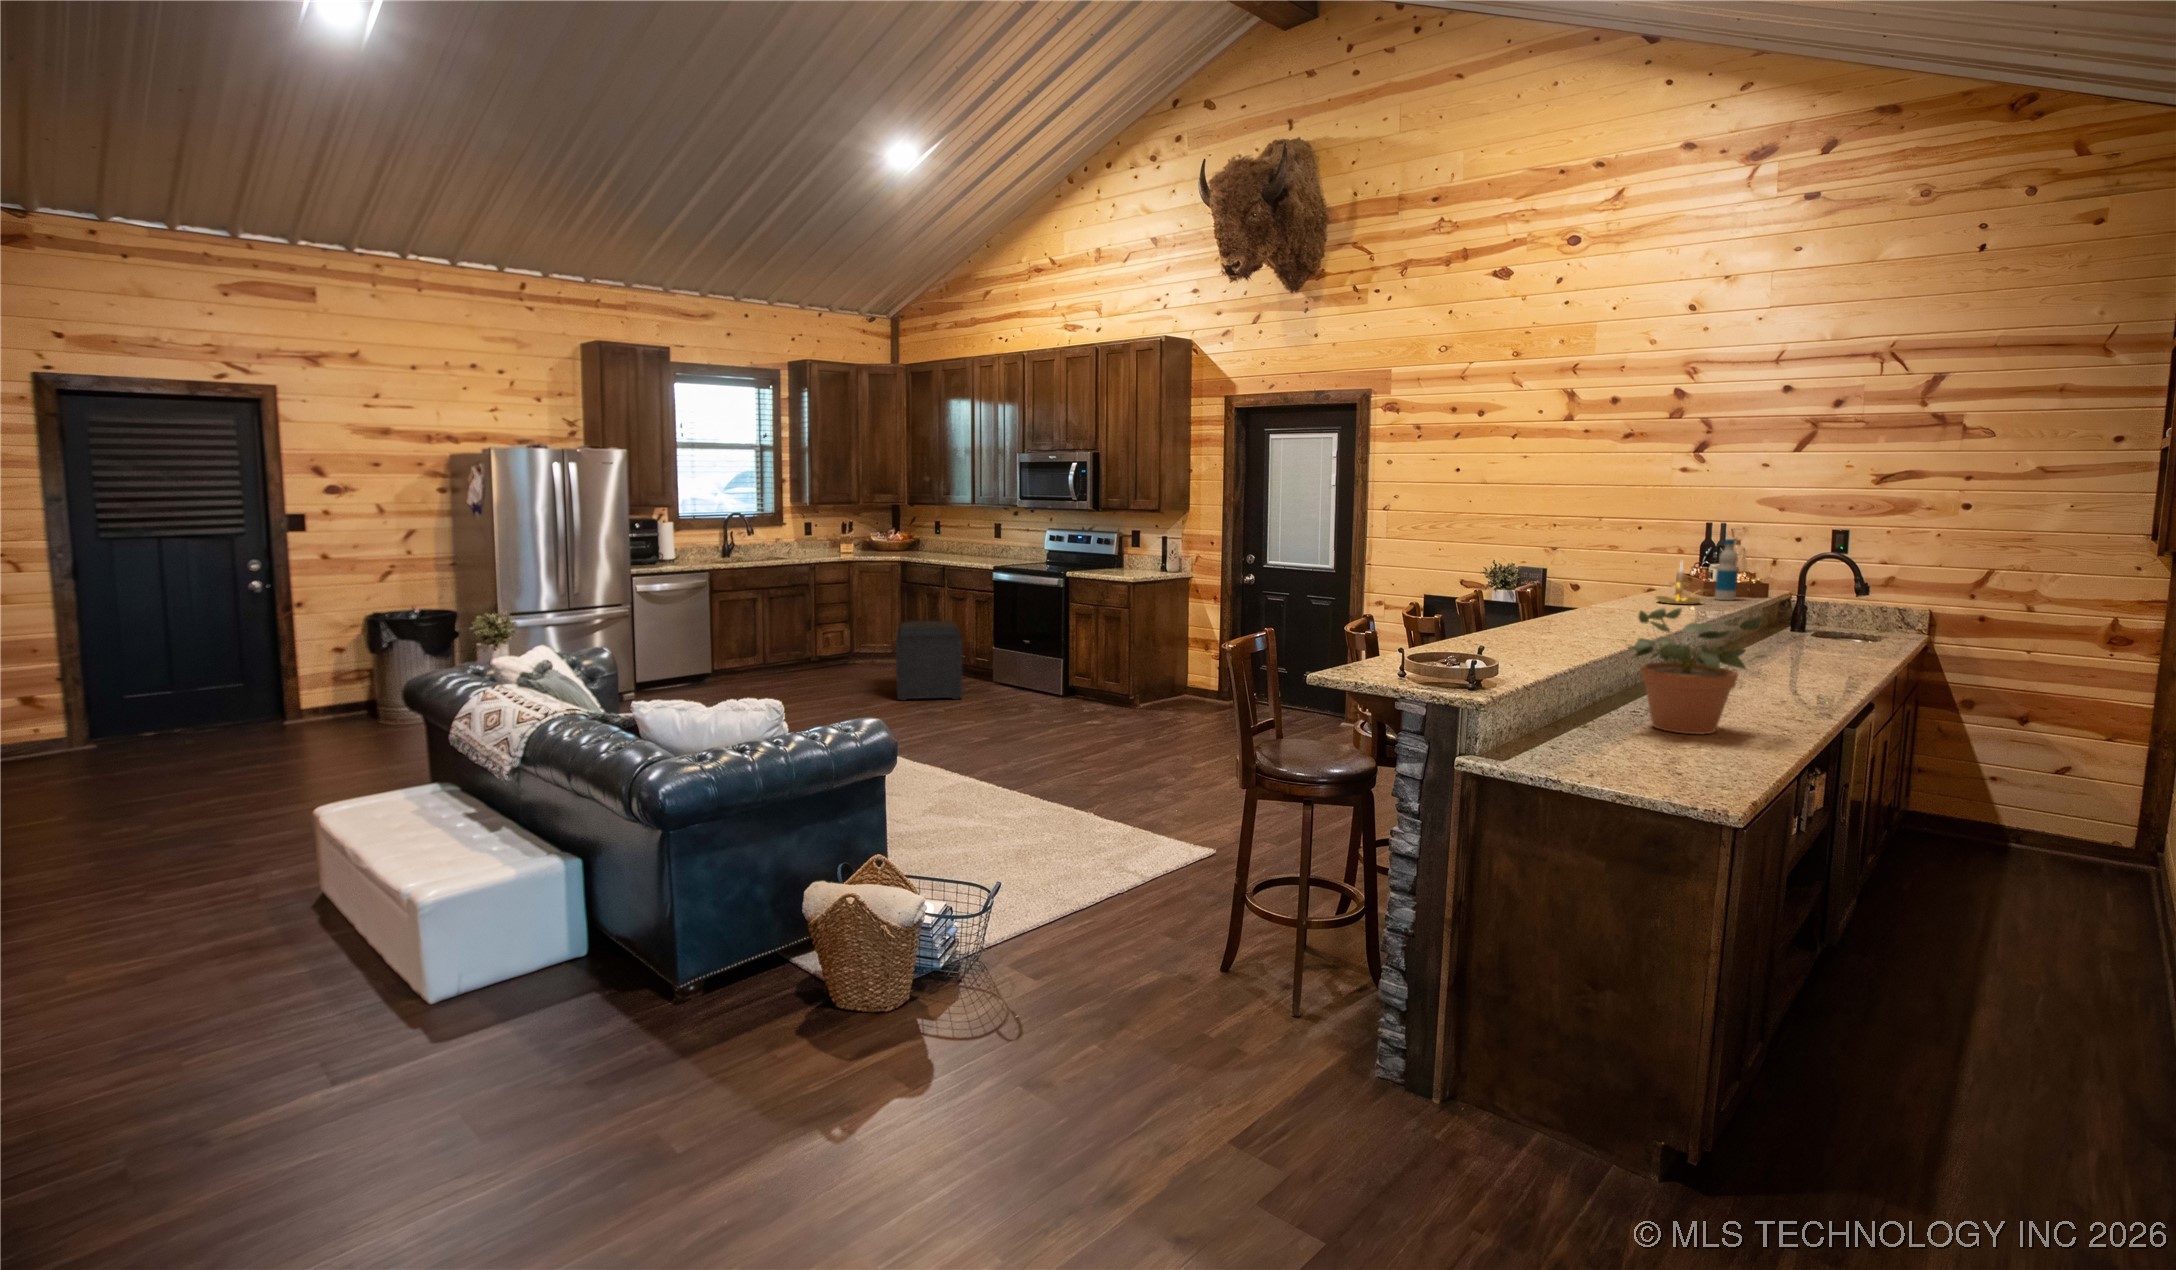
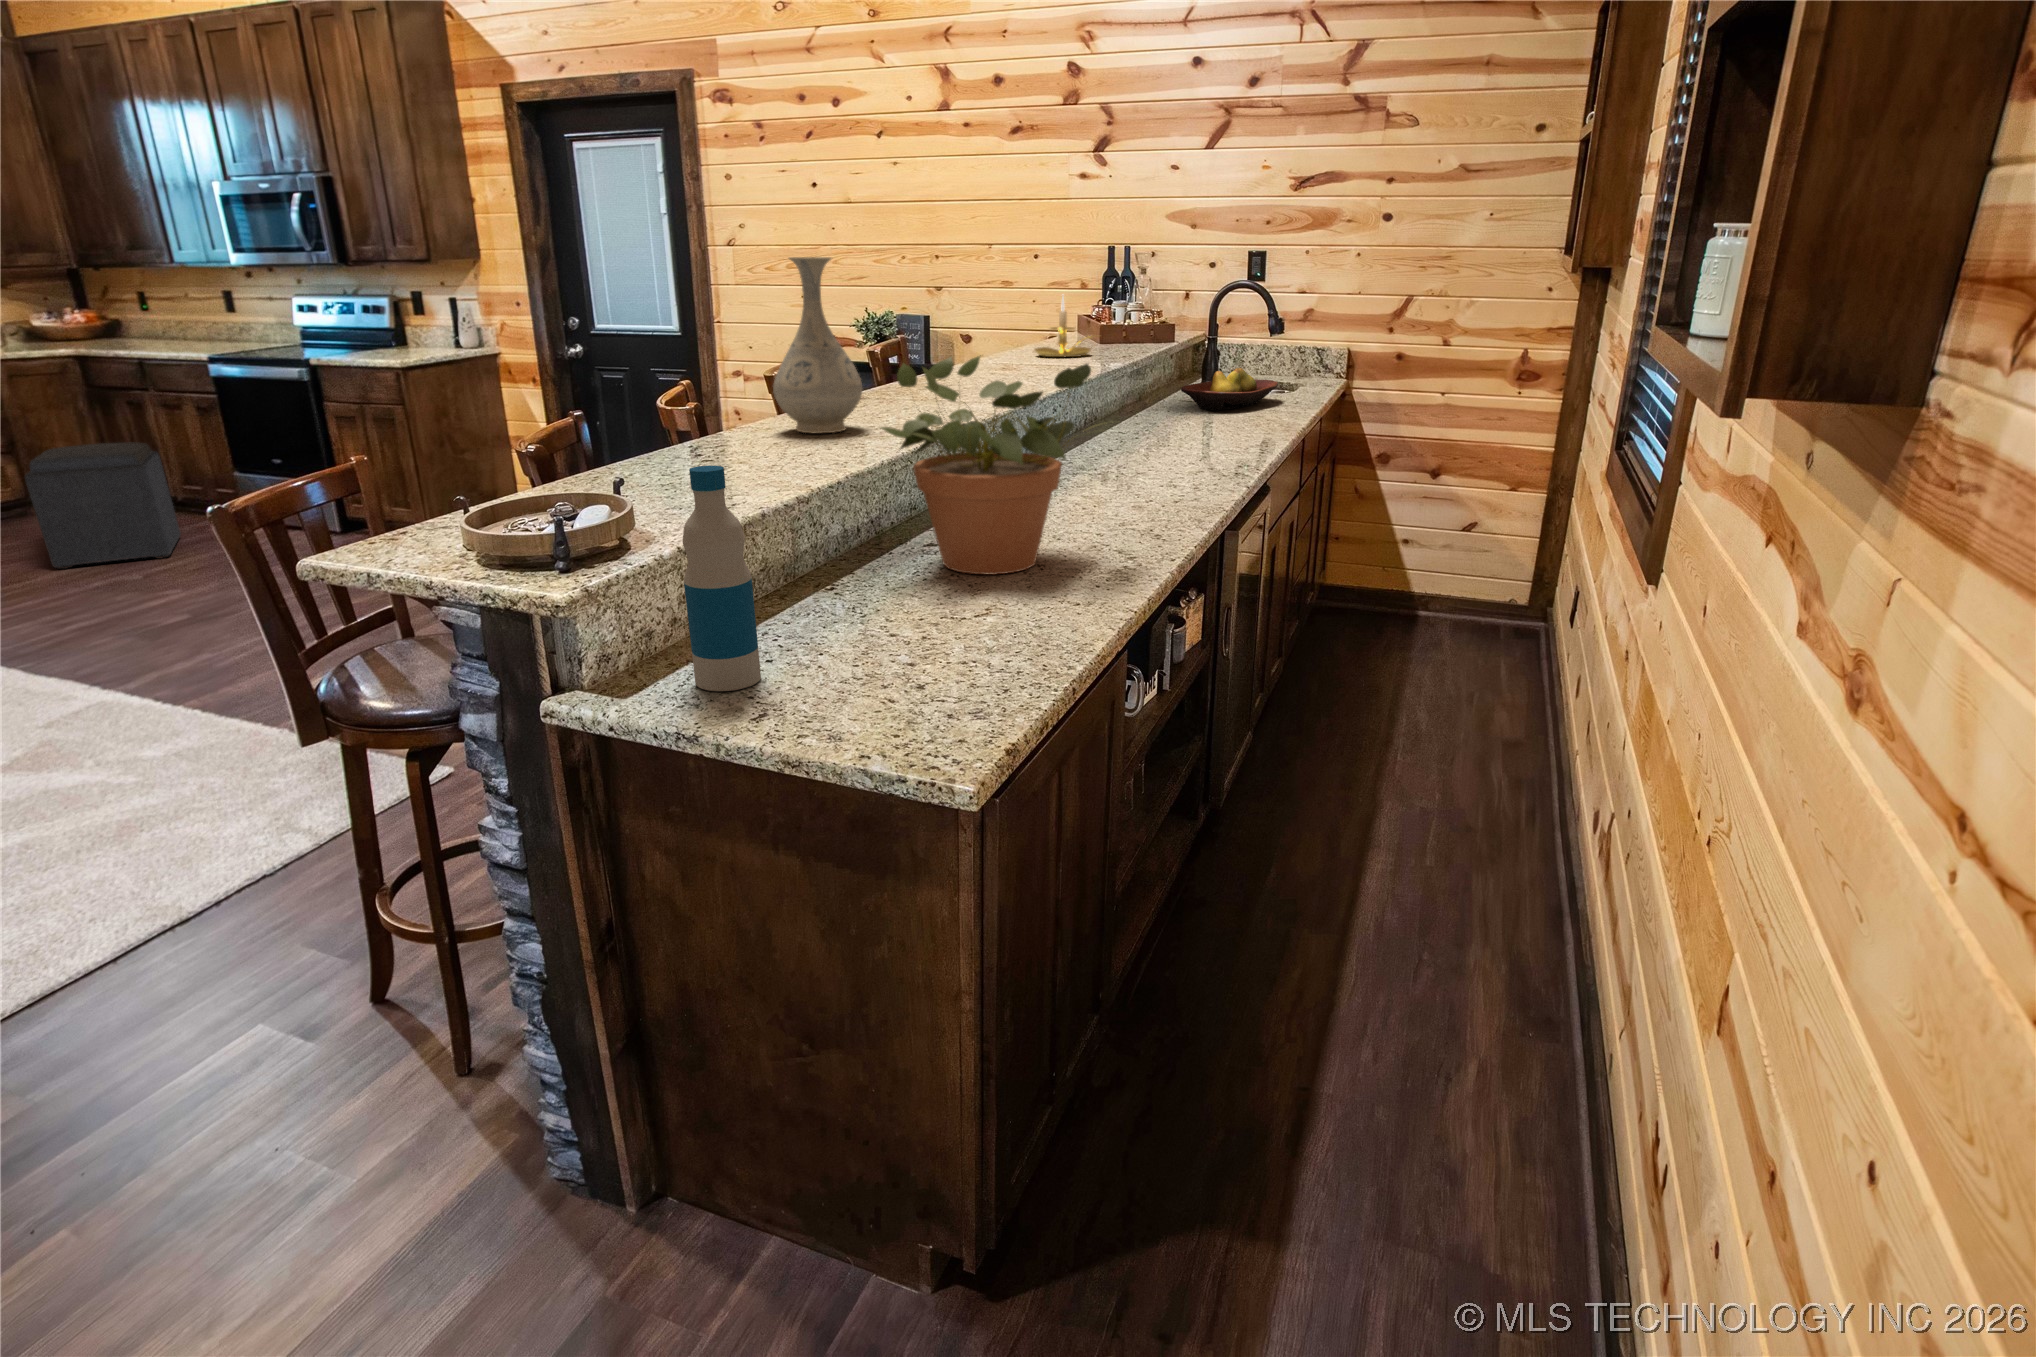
bottle: present [1715,539,1738,601] -> present [683,465,761,691]
vase: none [1528,544,1585,646] -> present [773,257,863,433]
fruit bowl: none [1778,619,1865,651] -> present [1181,368,1278,410]

